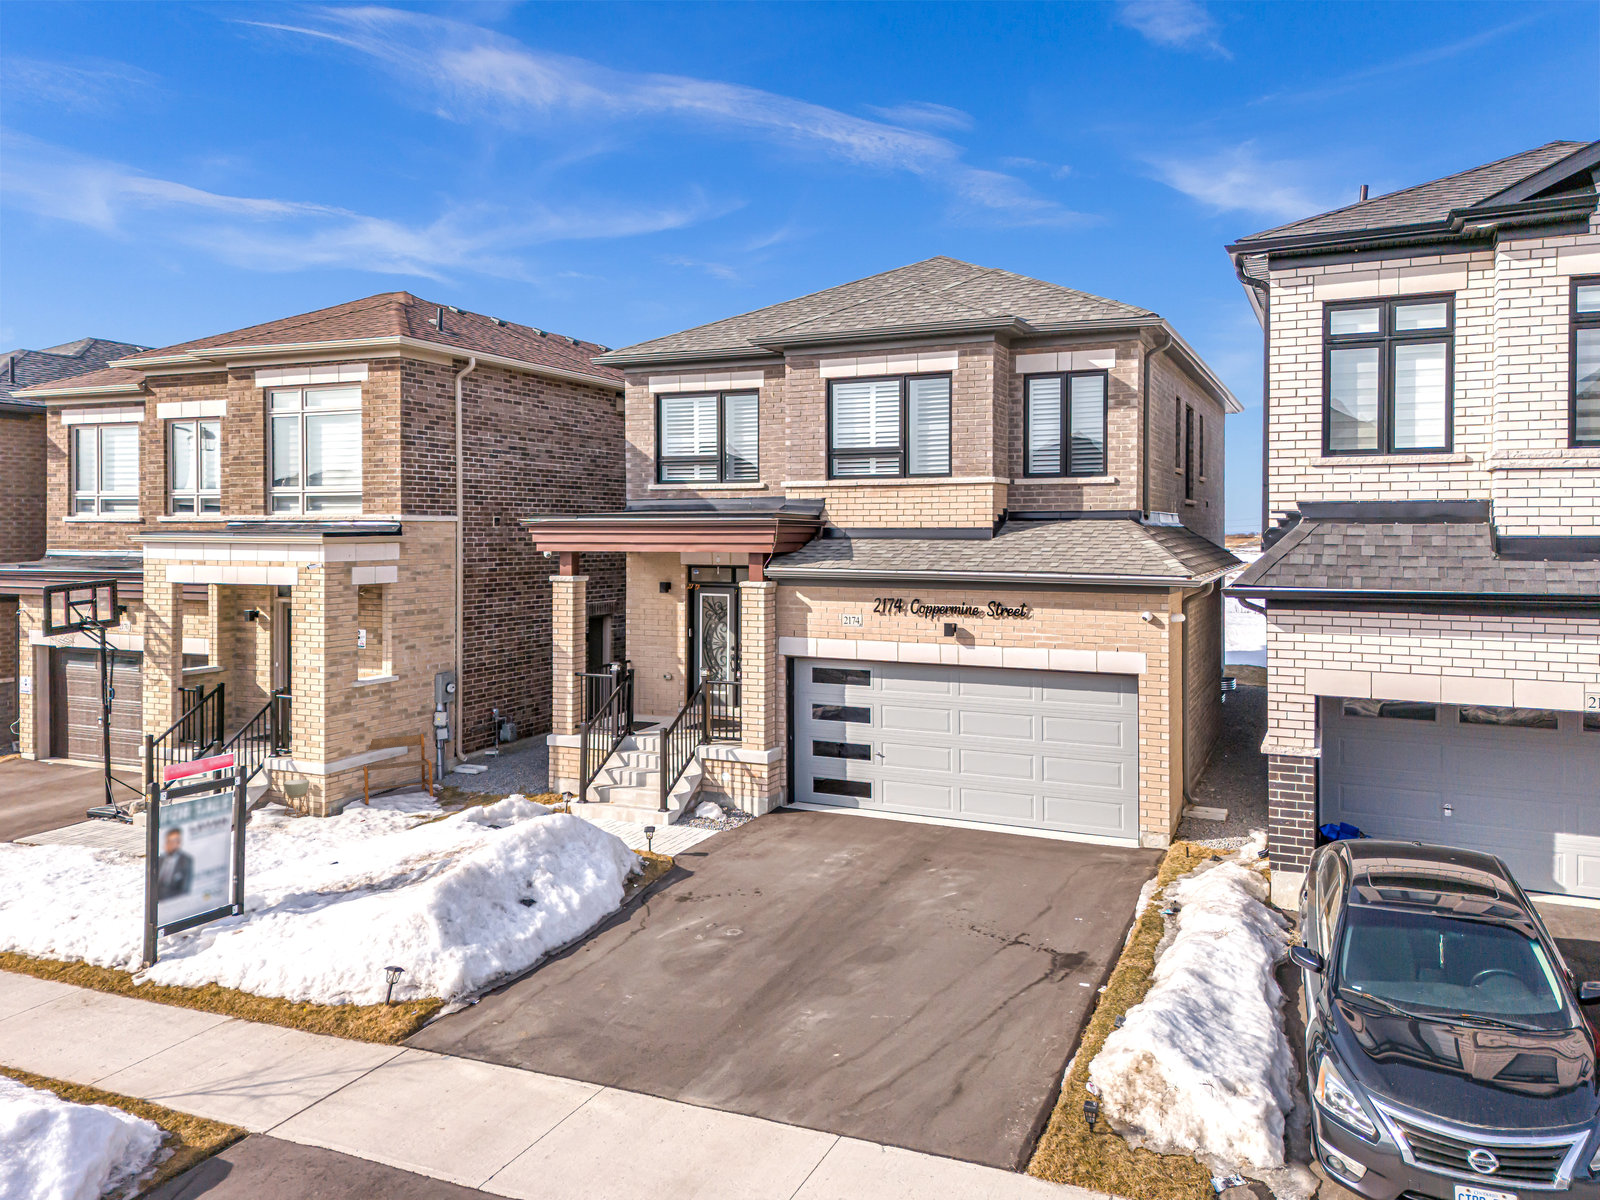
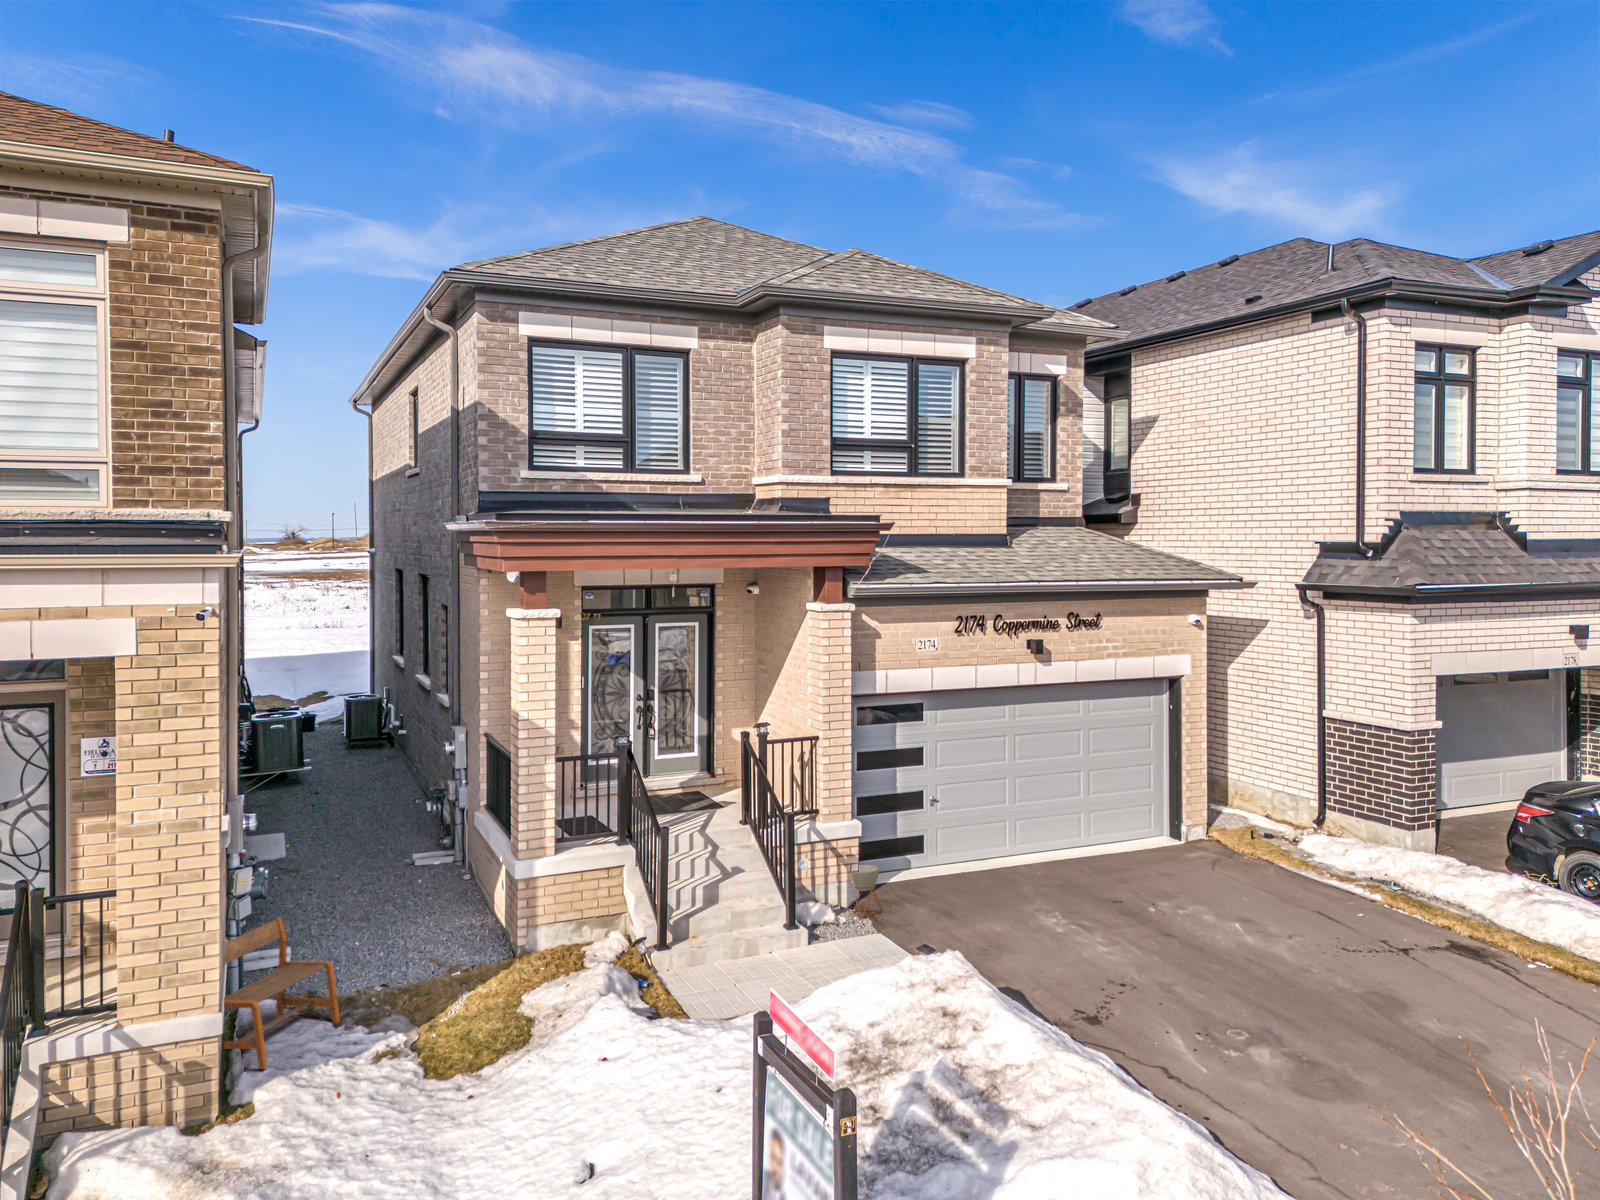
planter: present [284,779,309,818] -> present [851,864,882,918]

